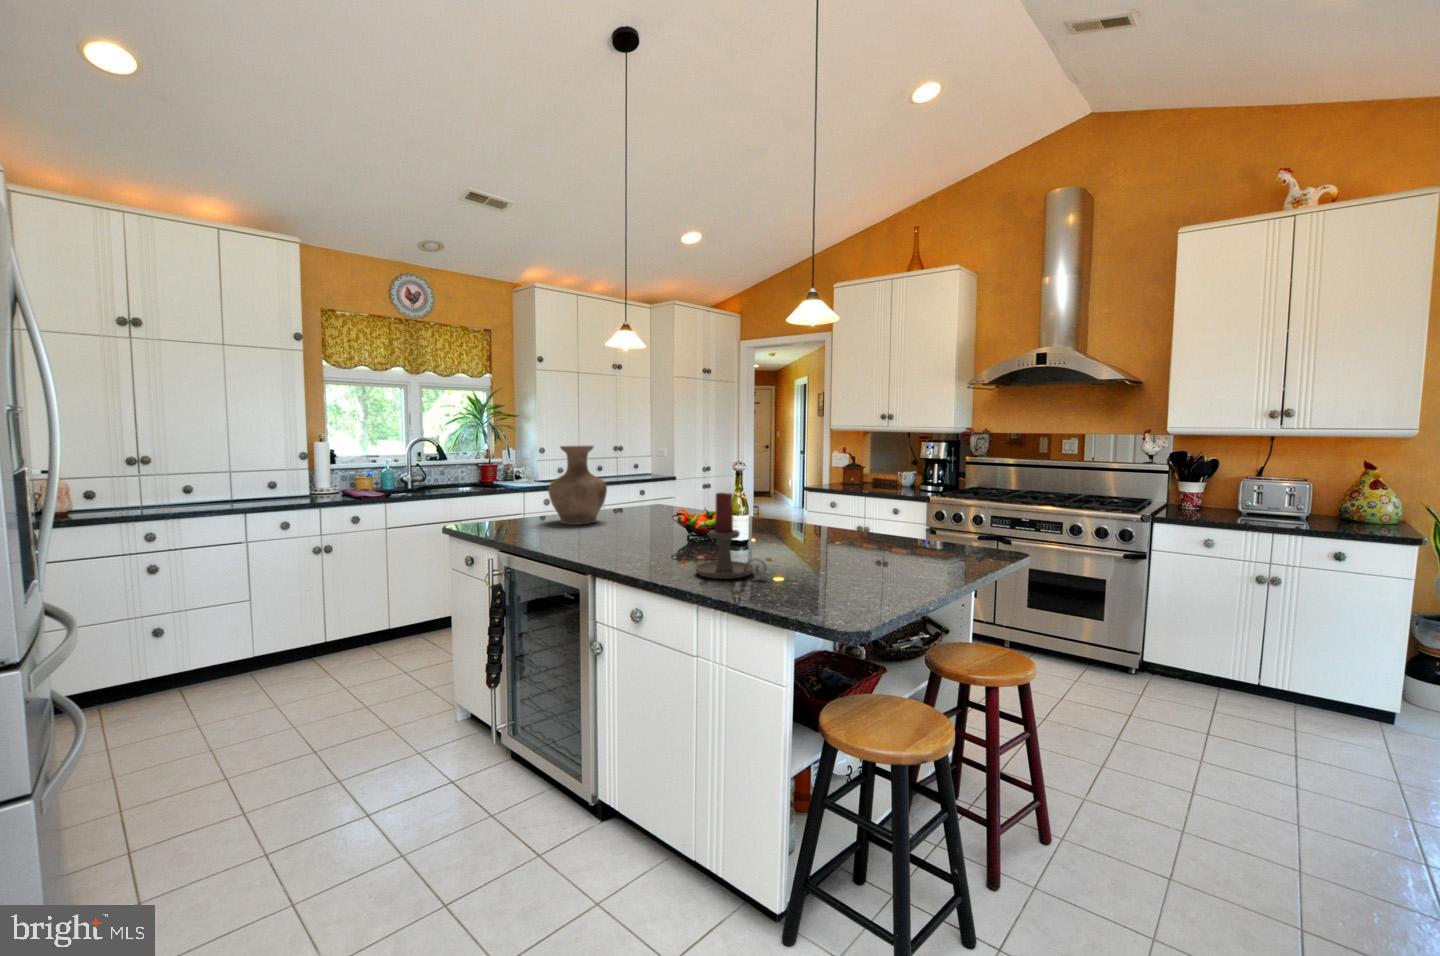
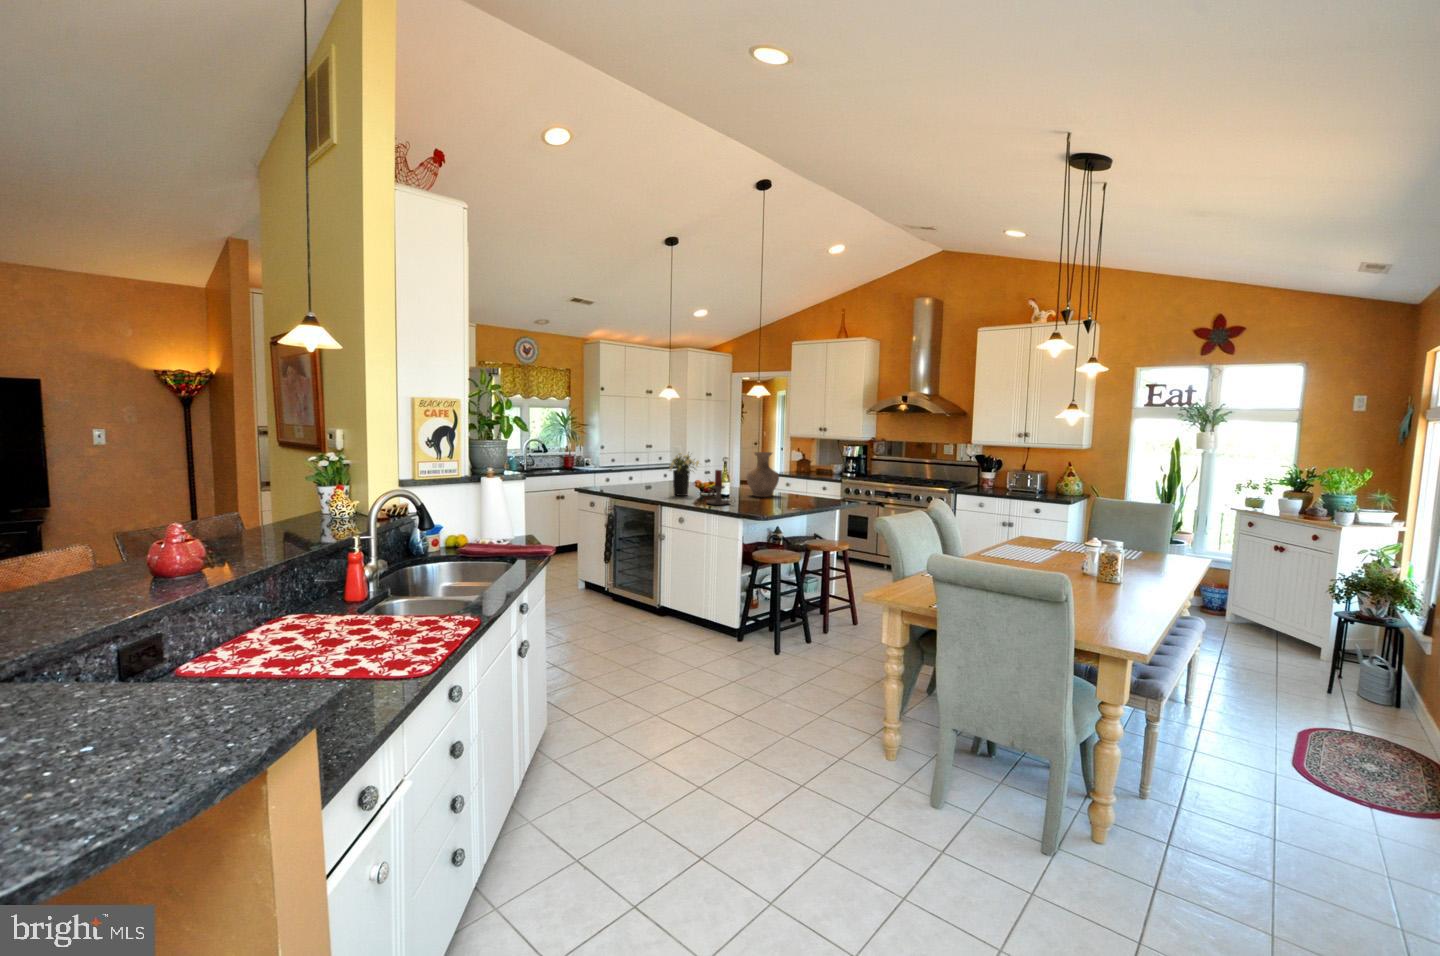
vase: present [548,446,607,525] -> present [747,452,779,497]
flower arrangement: none [611,451,689,547] -> present [669,453,699,496]

